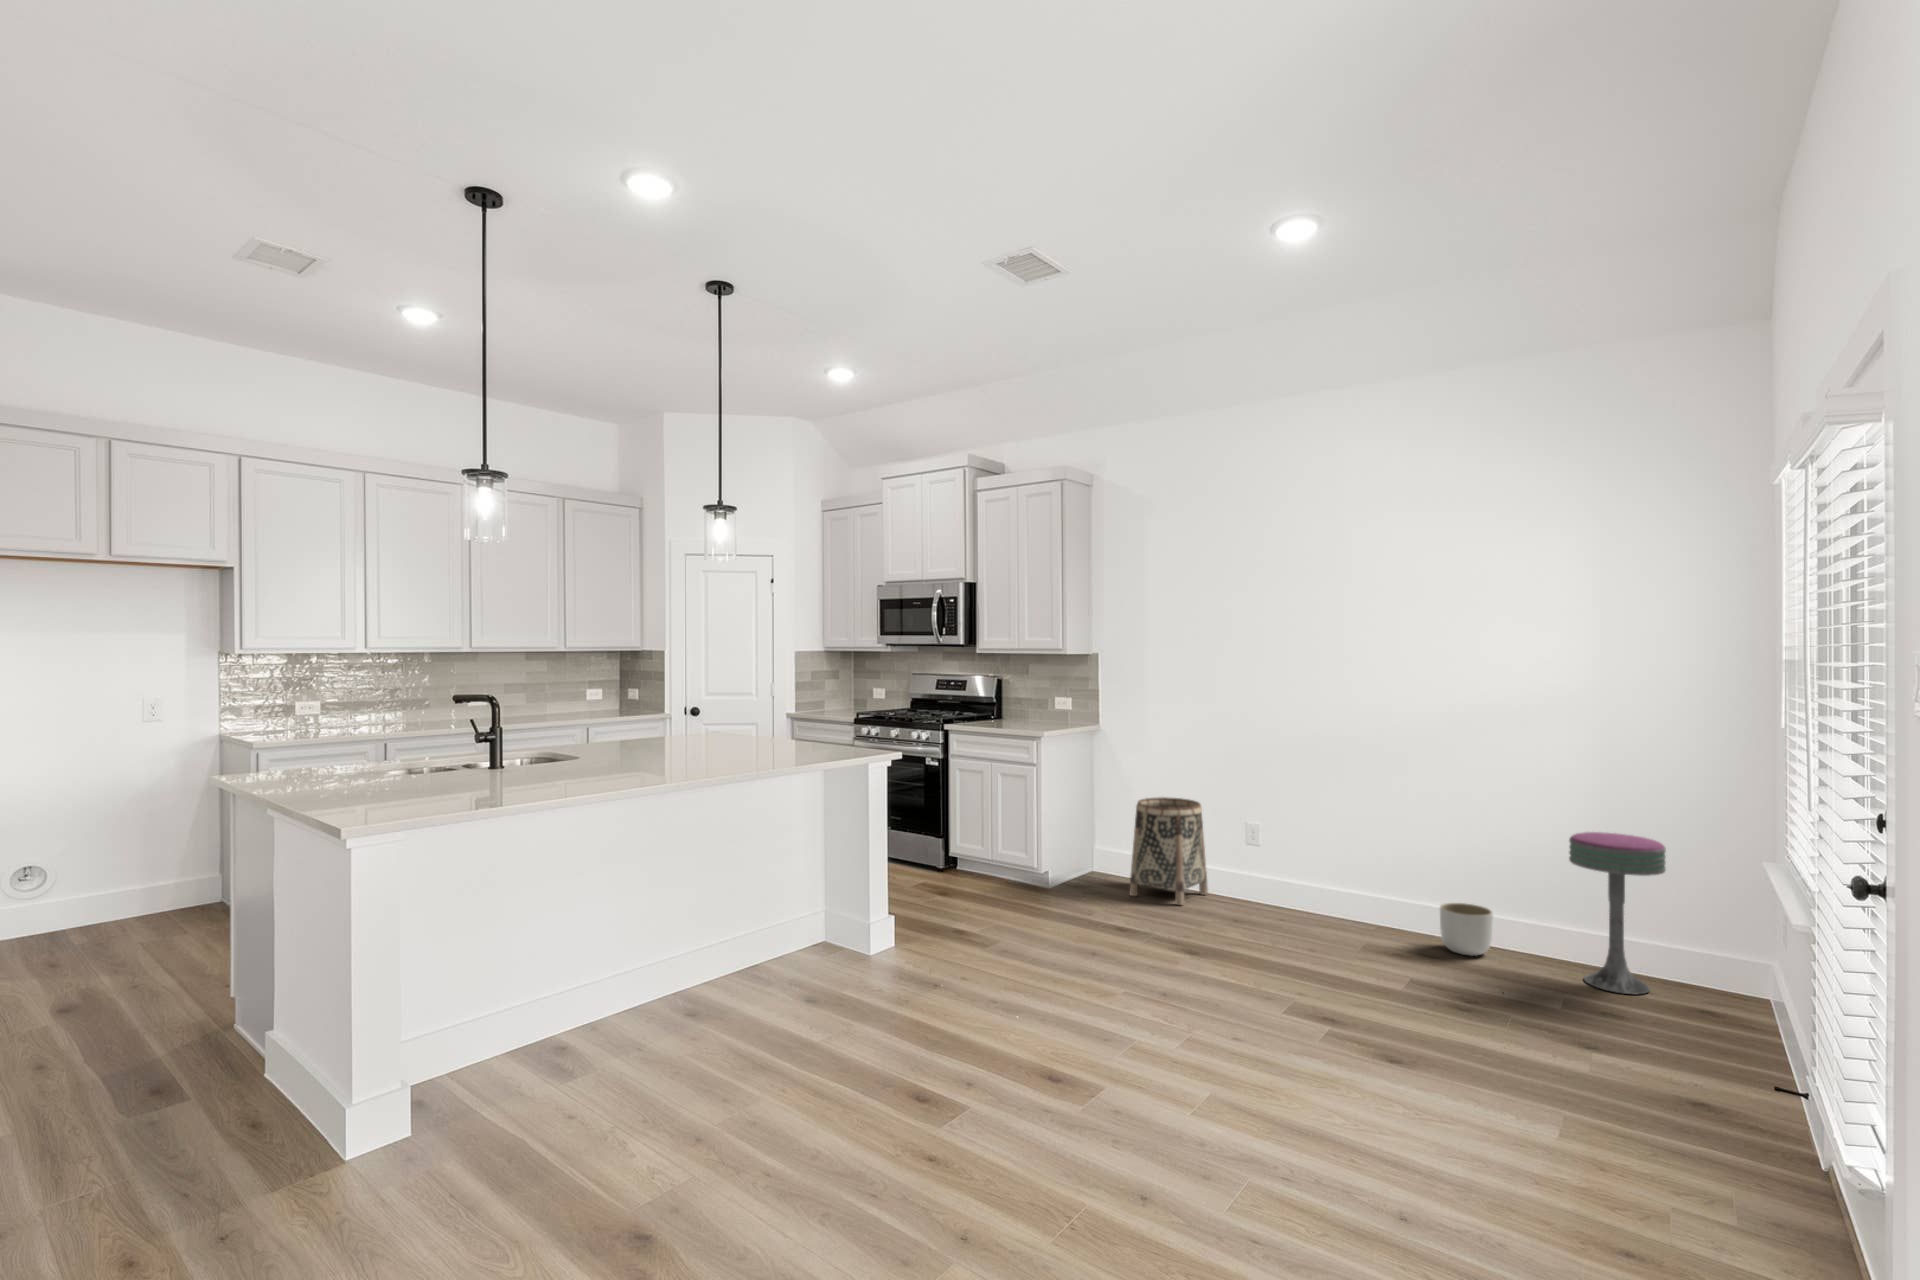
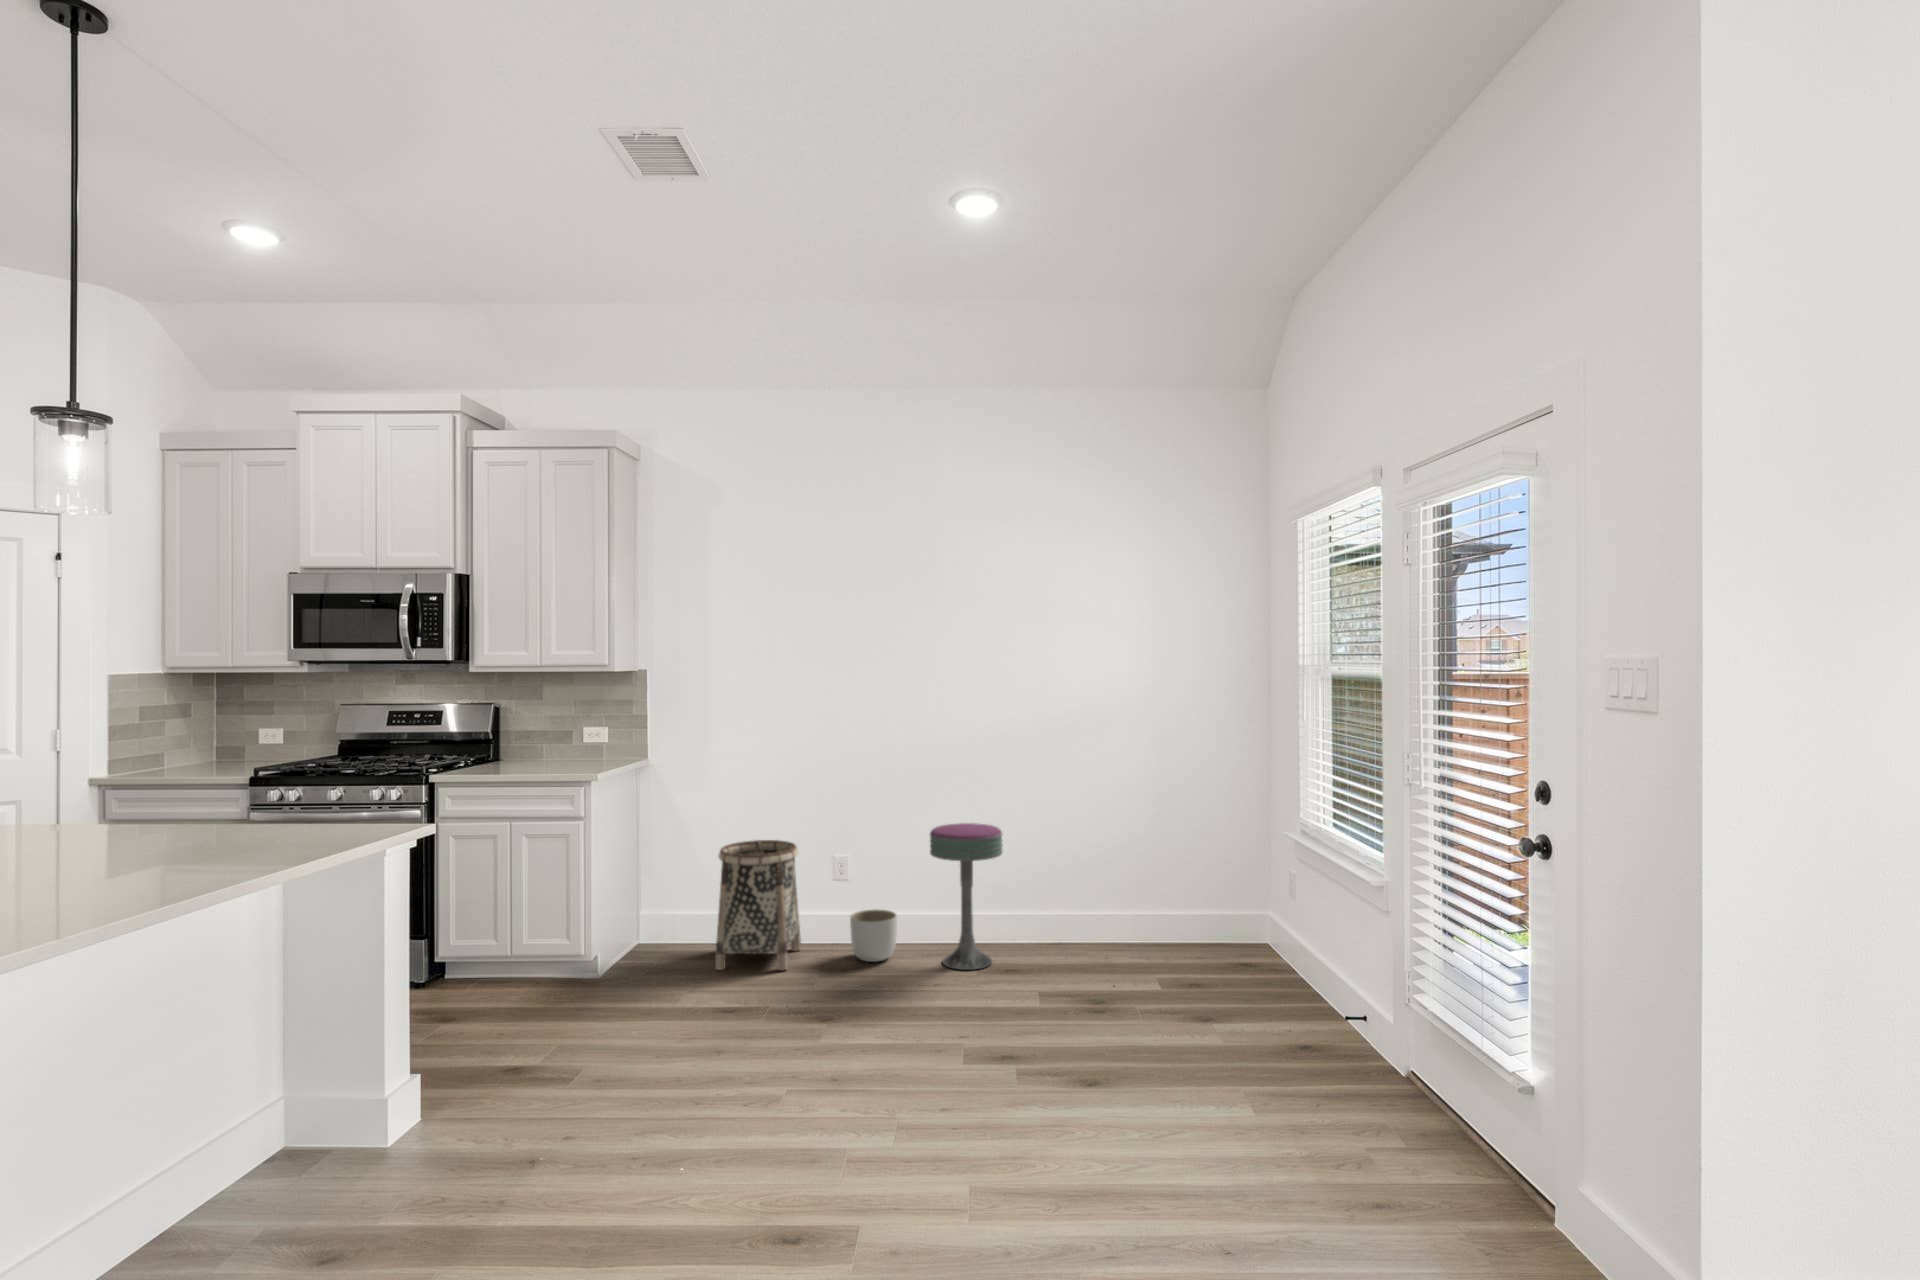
bar stool: present [1569,832,1666,994] -> present [930,823,1003,970]
planter: present [1440,903,1493,956] -> present [850,909,897,962]

